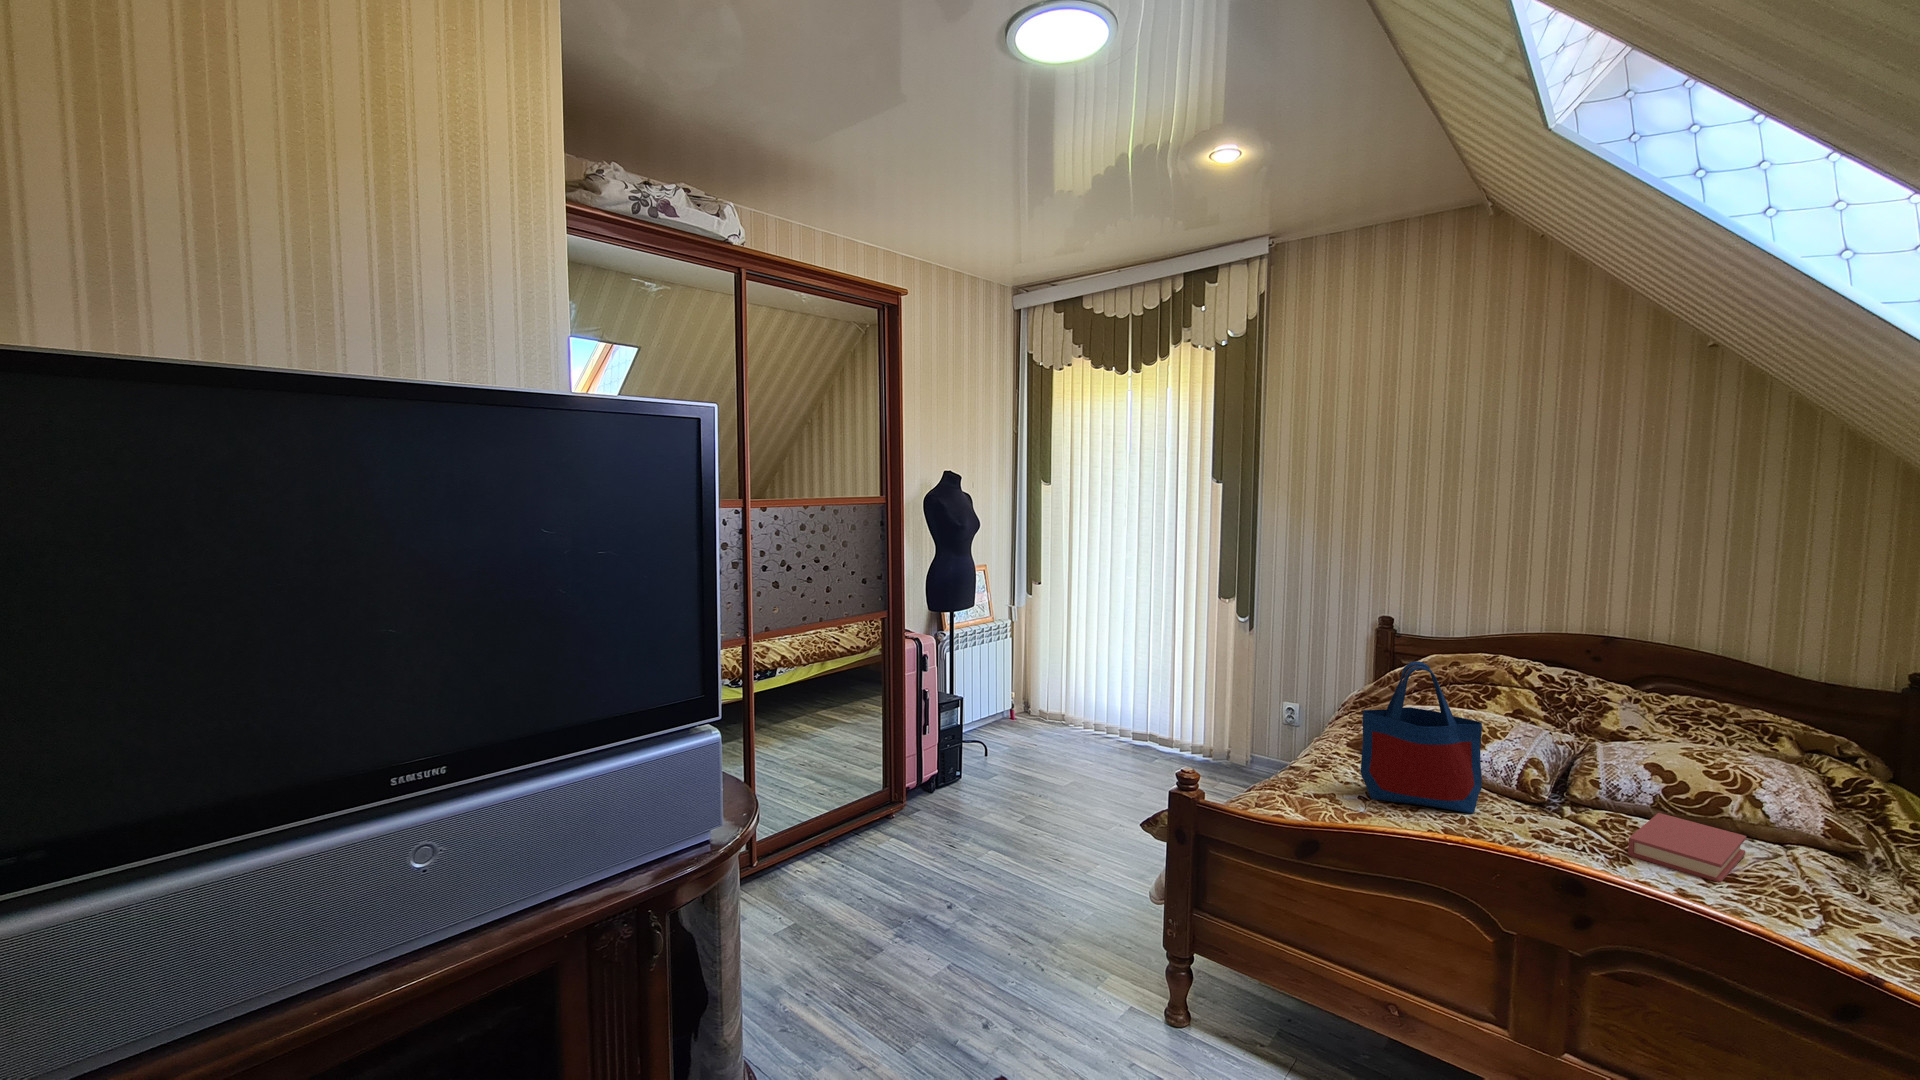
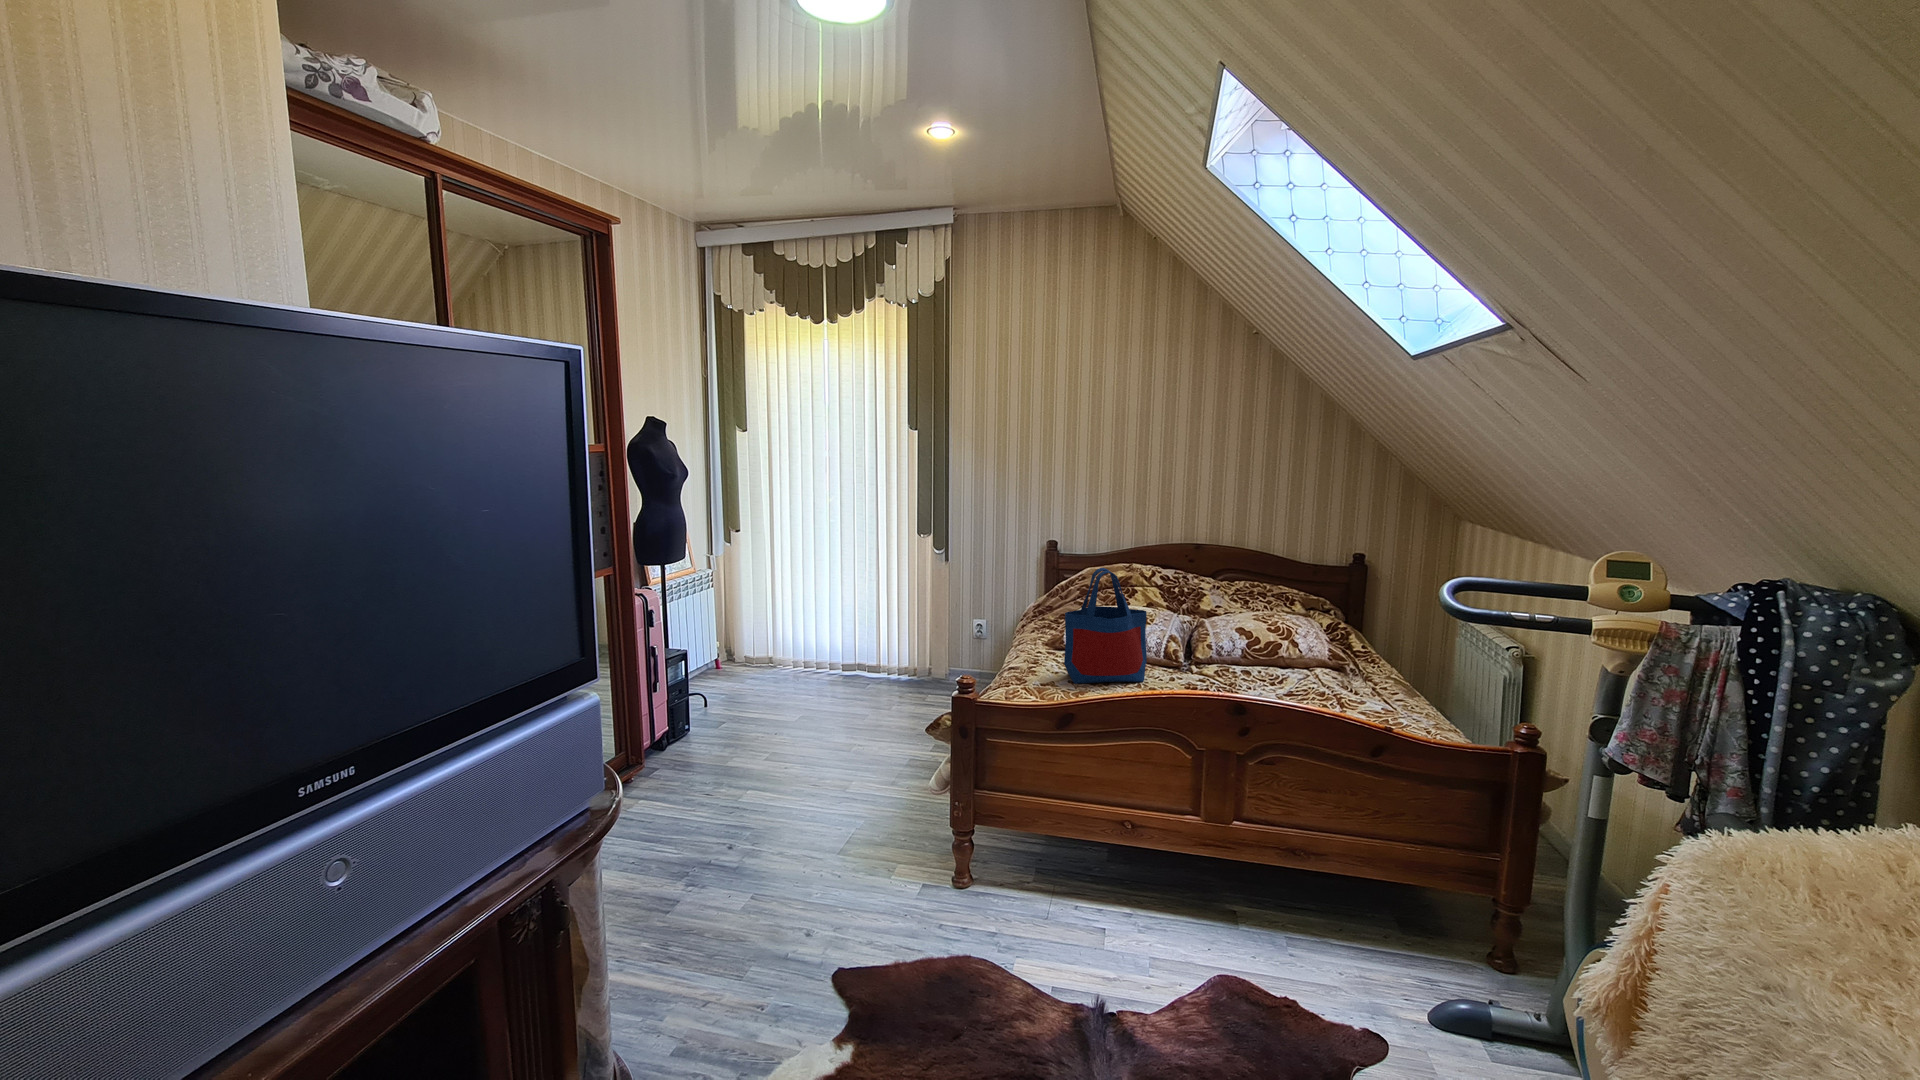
book: present [1628,813,1746,882] -> none [1241,660,1297,700]

